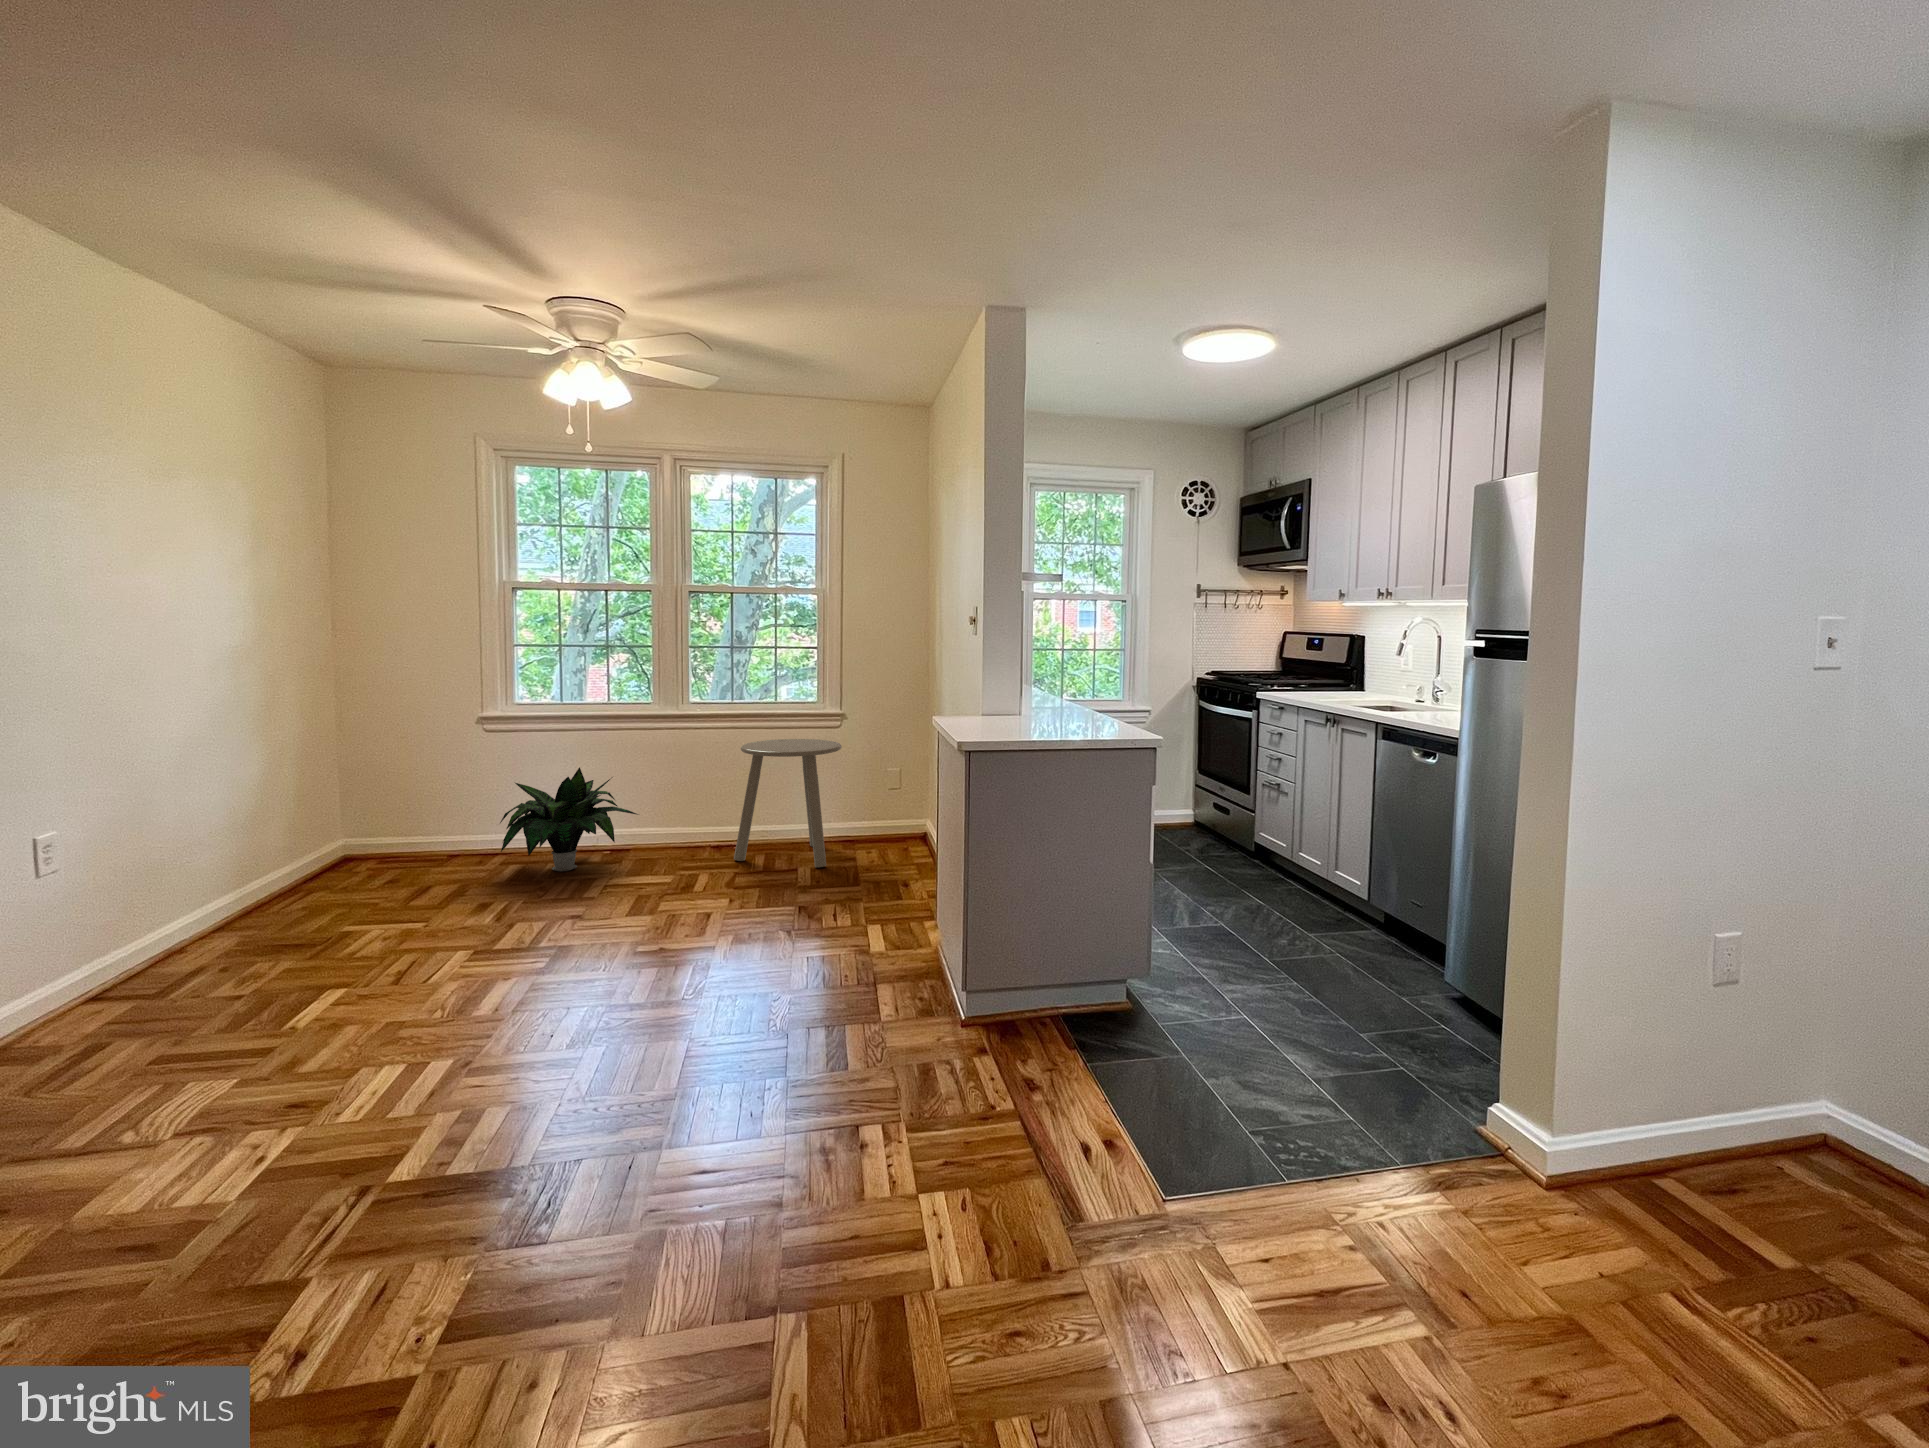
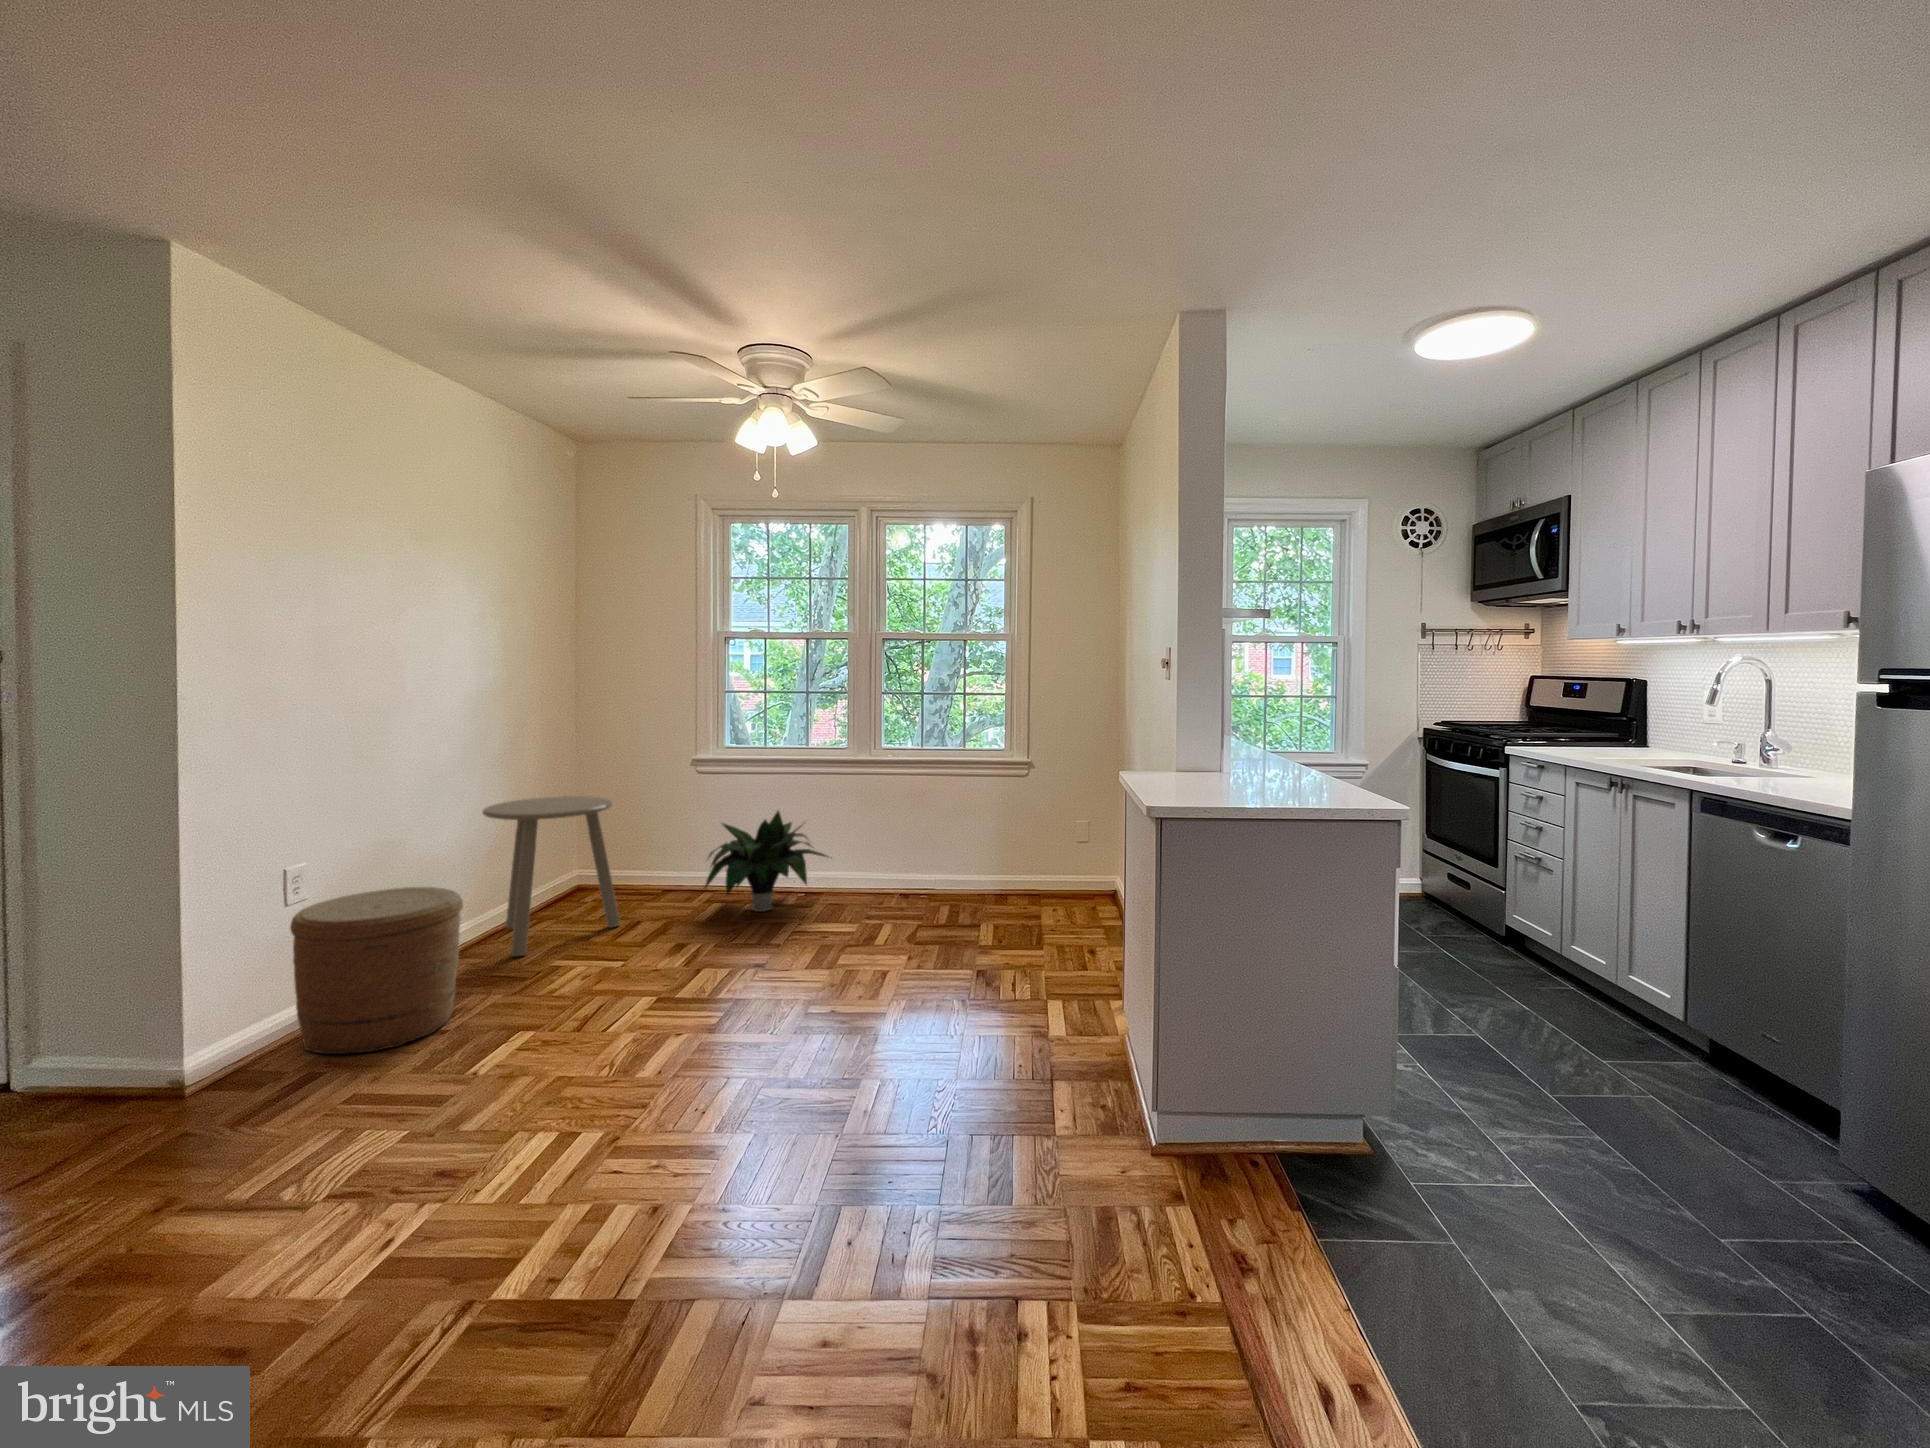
side table: present [734,739,842,867] -> present [482,796,620,956]
woven basket: none [50,853,251,1027] -> present [290,887,463,1054]

